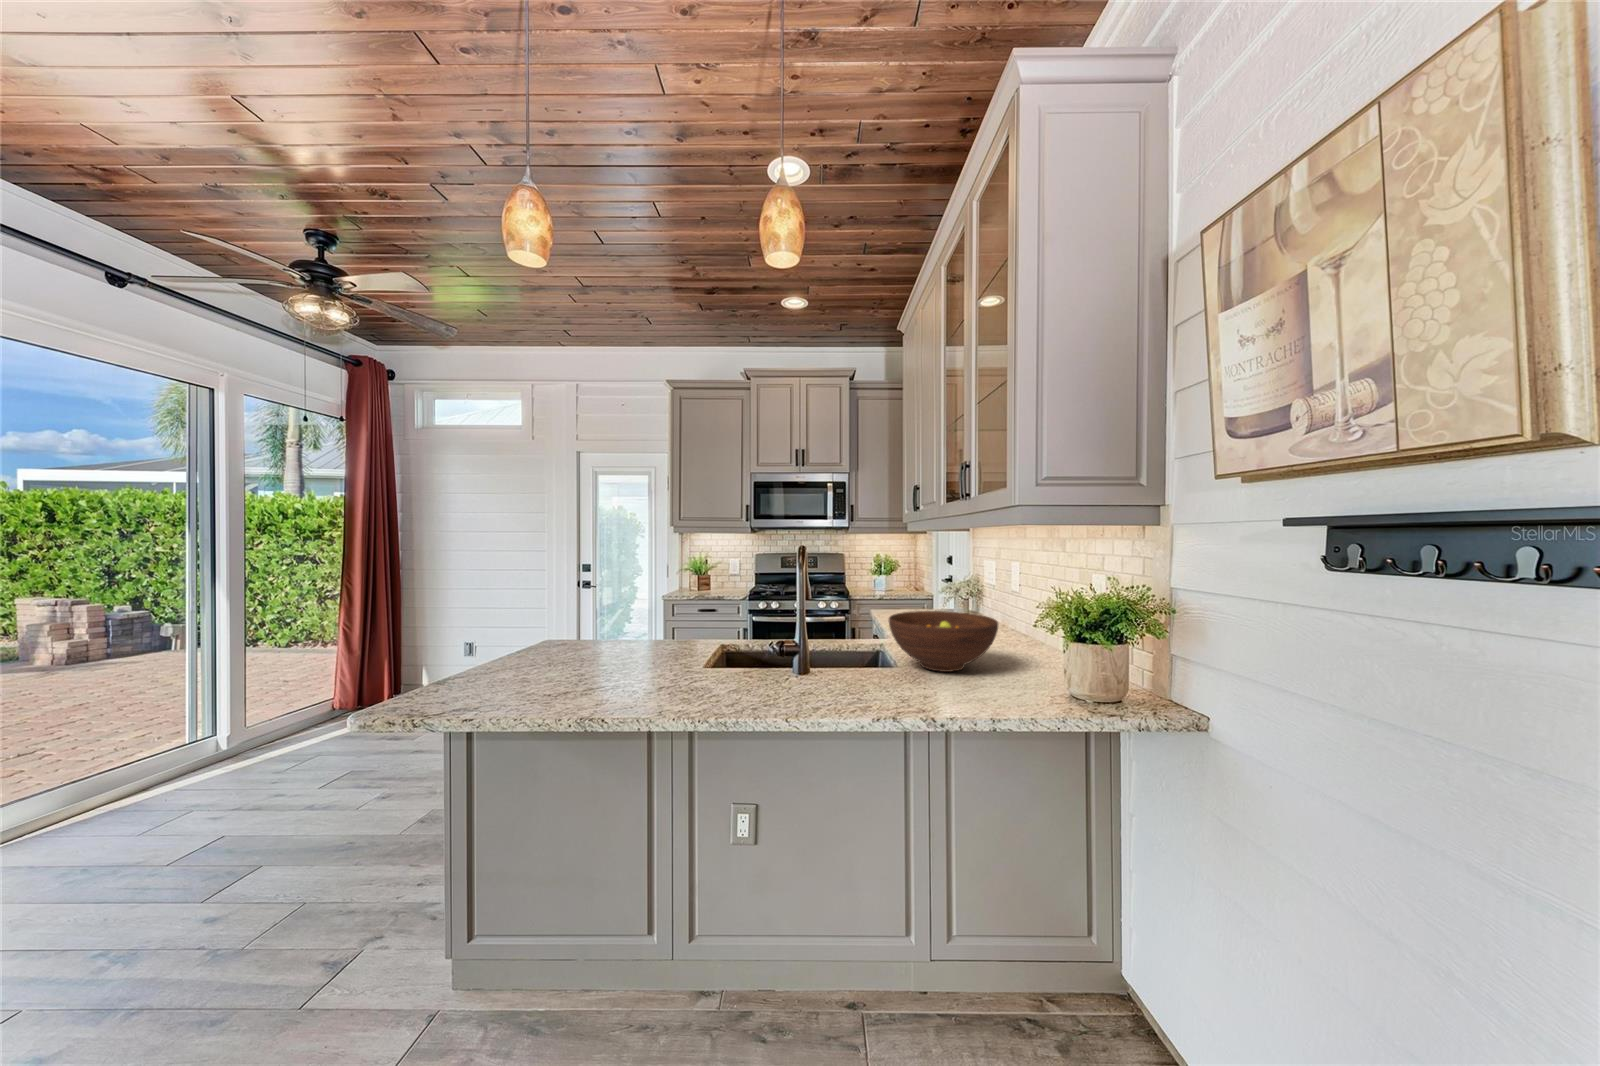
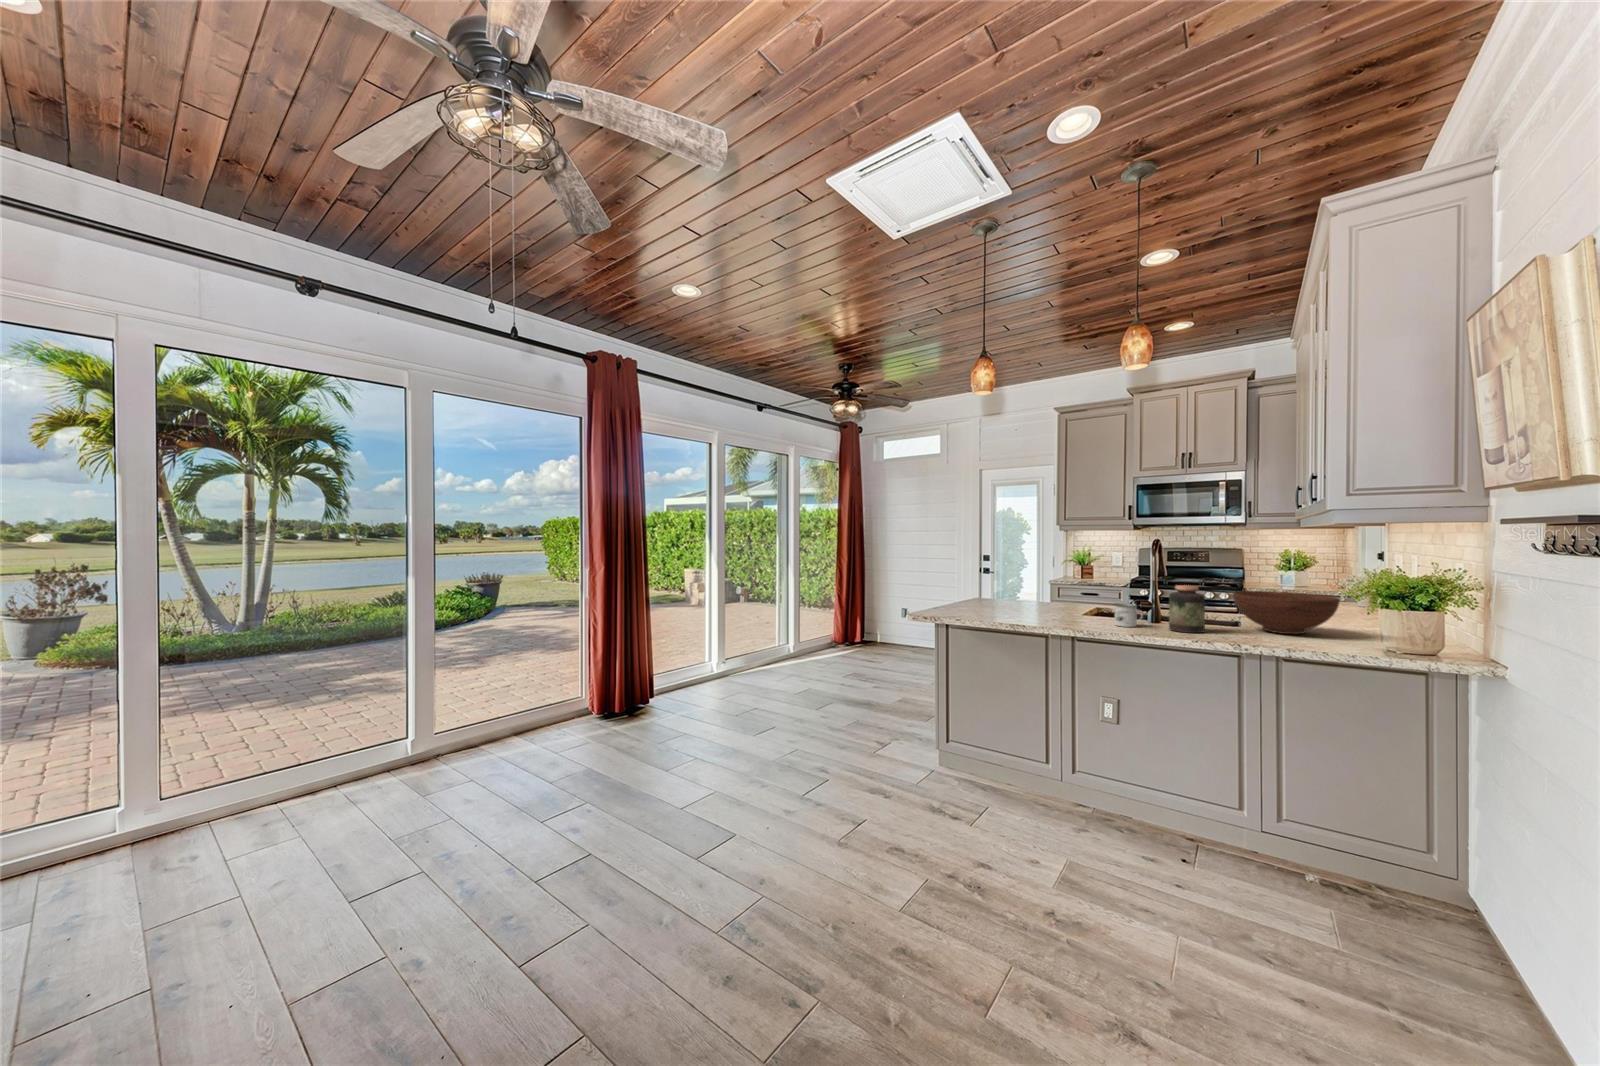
jar: none [823,615,868,691] -> present [1169,585,1205,633]
mug: none [748,648,790,689] -> present [1114,603,1143,627]

